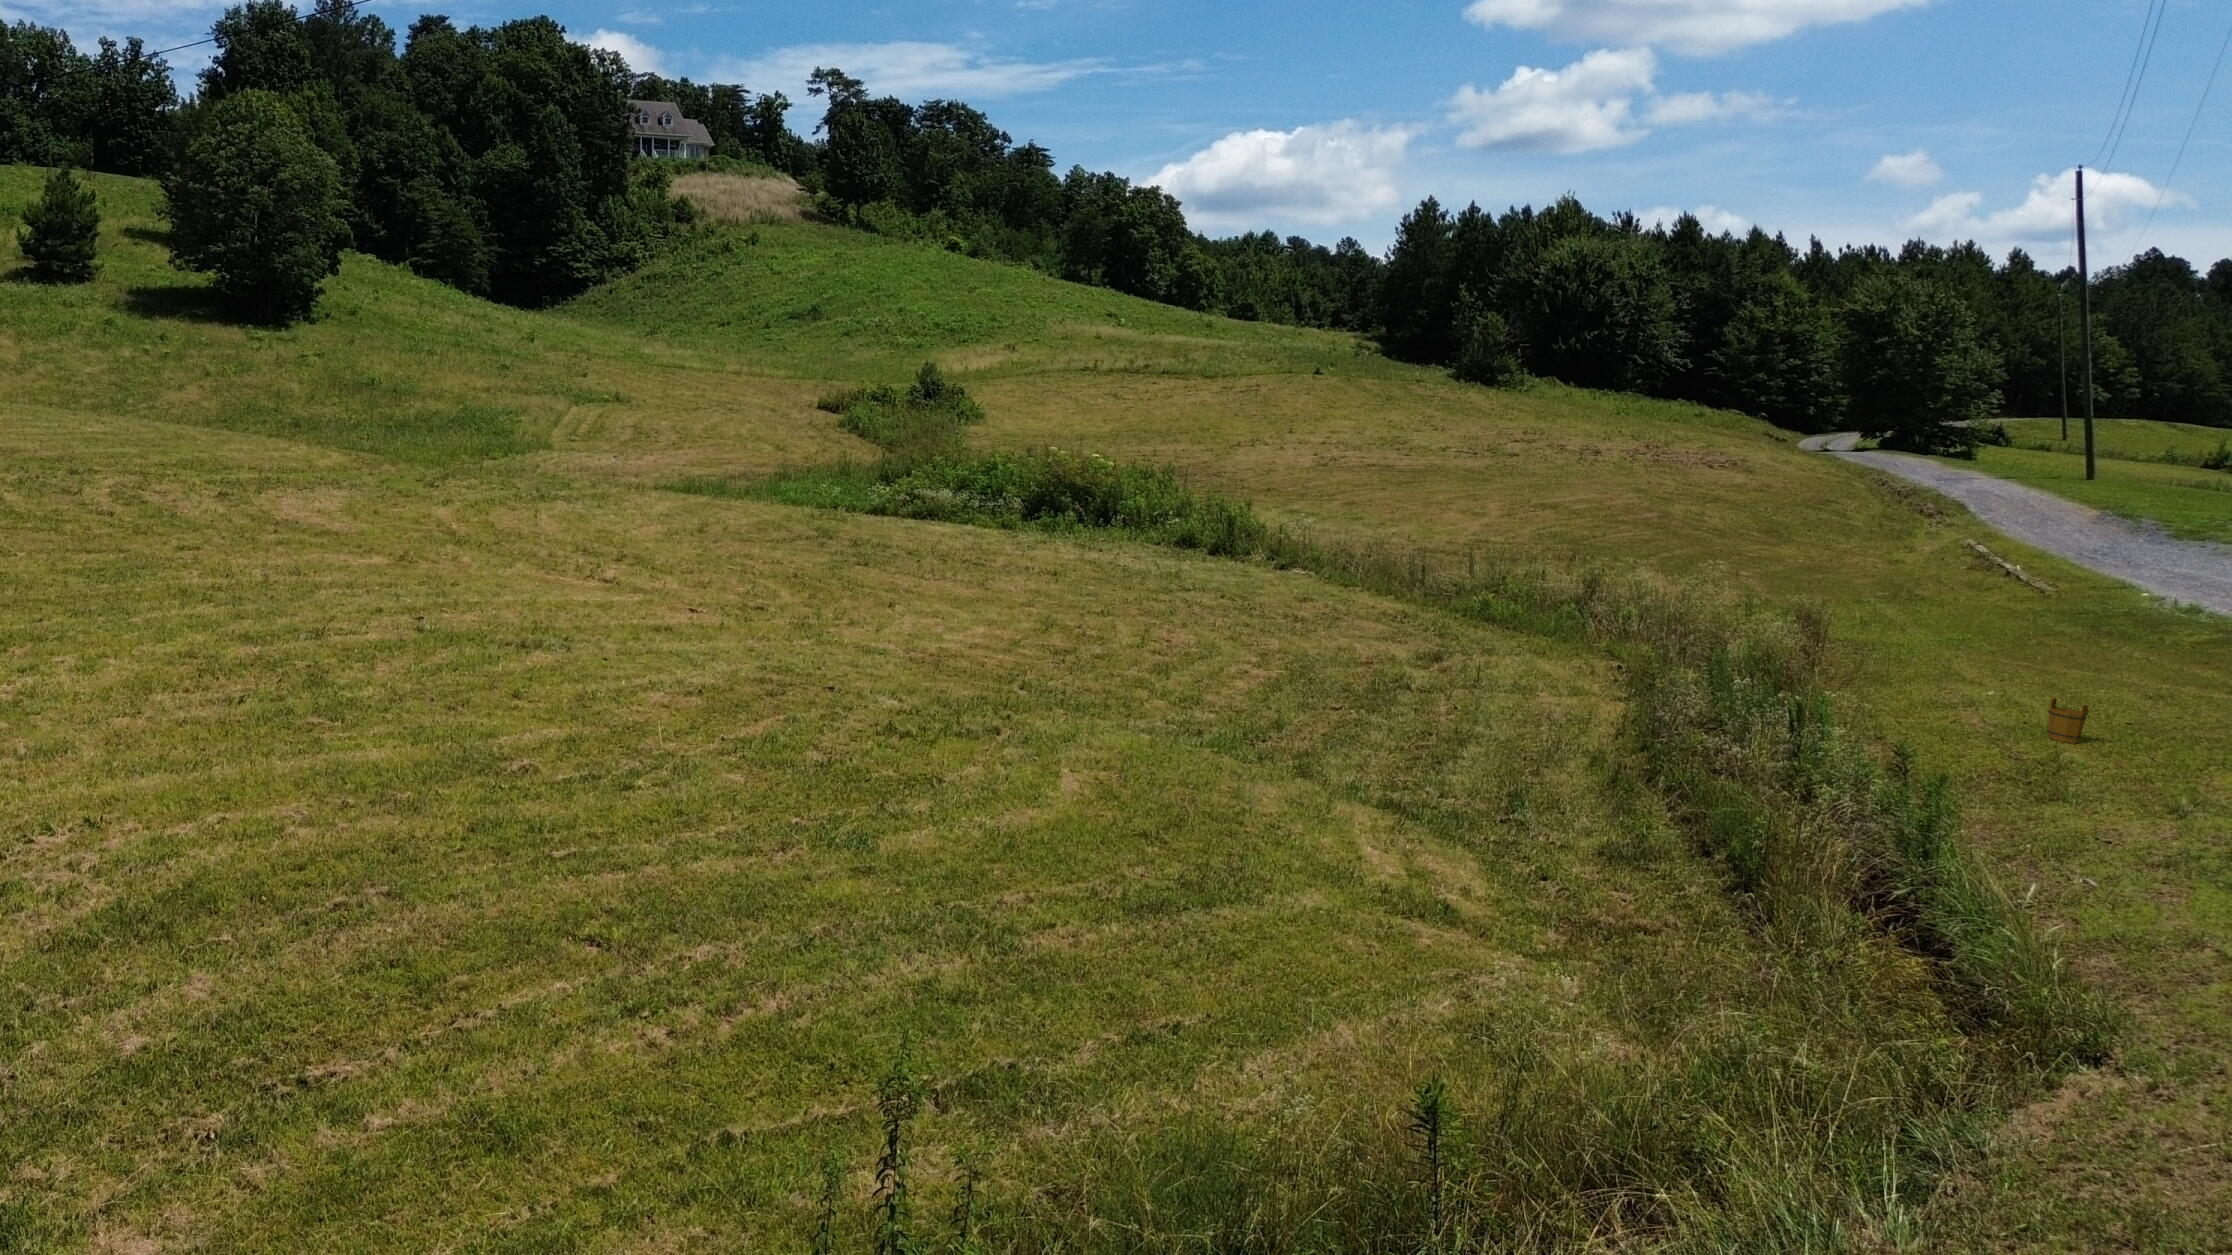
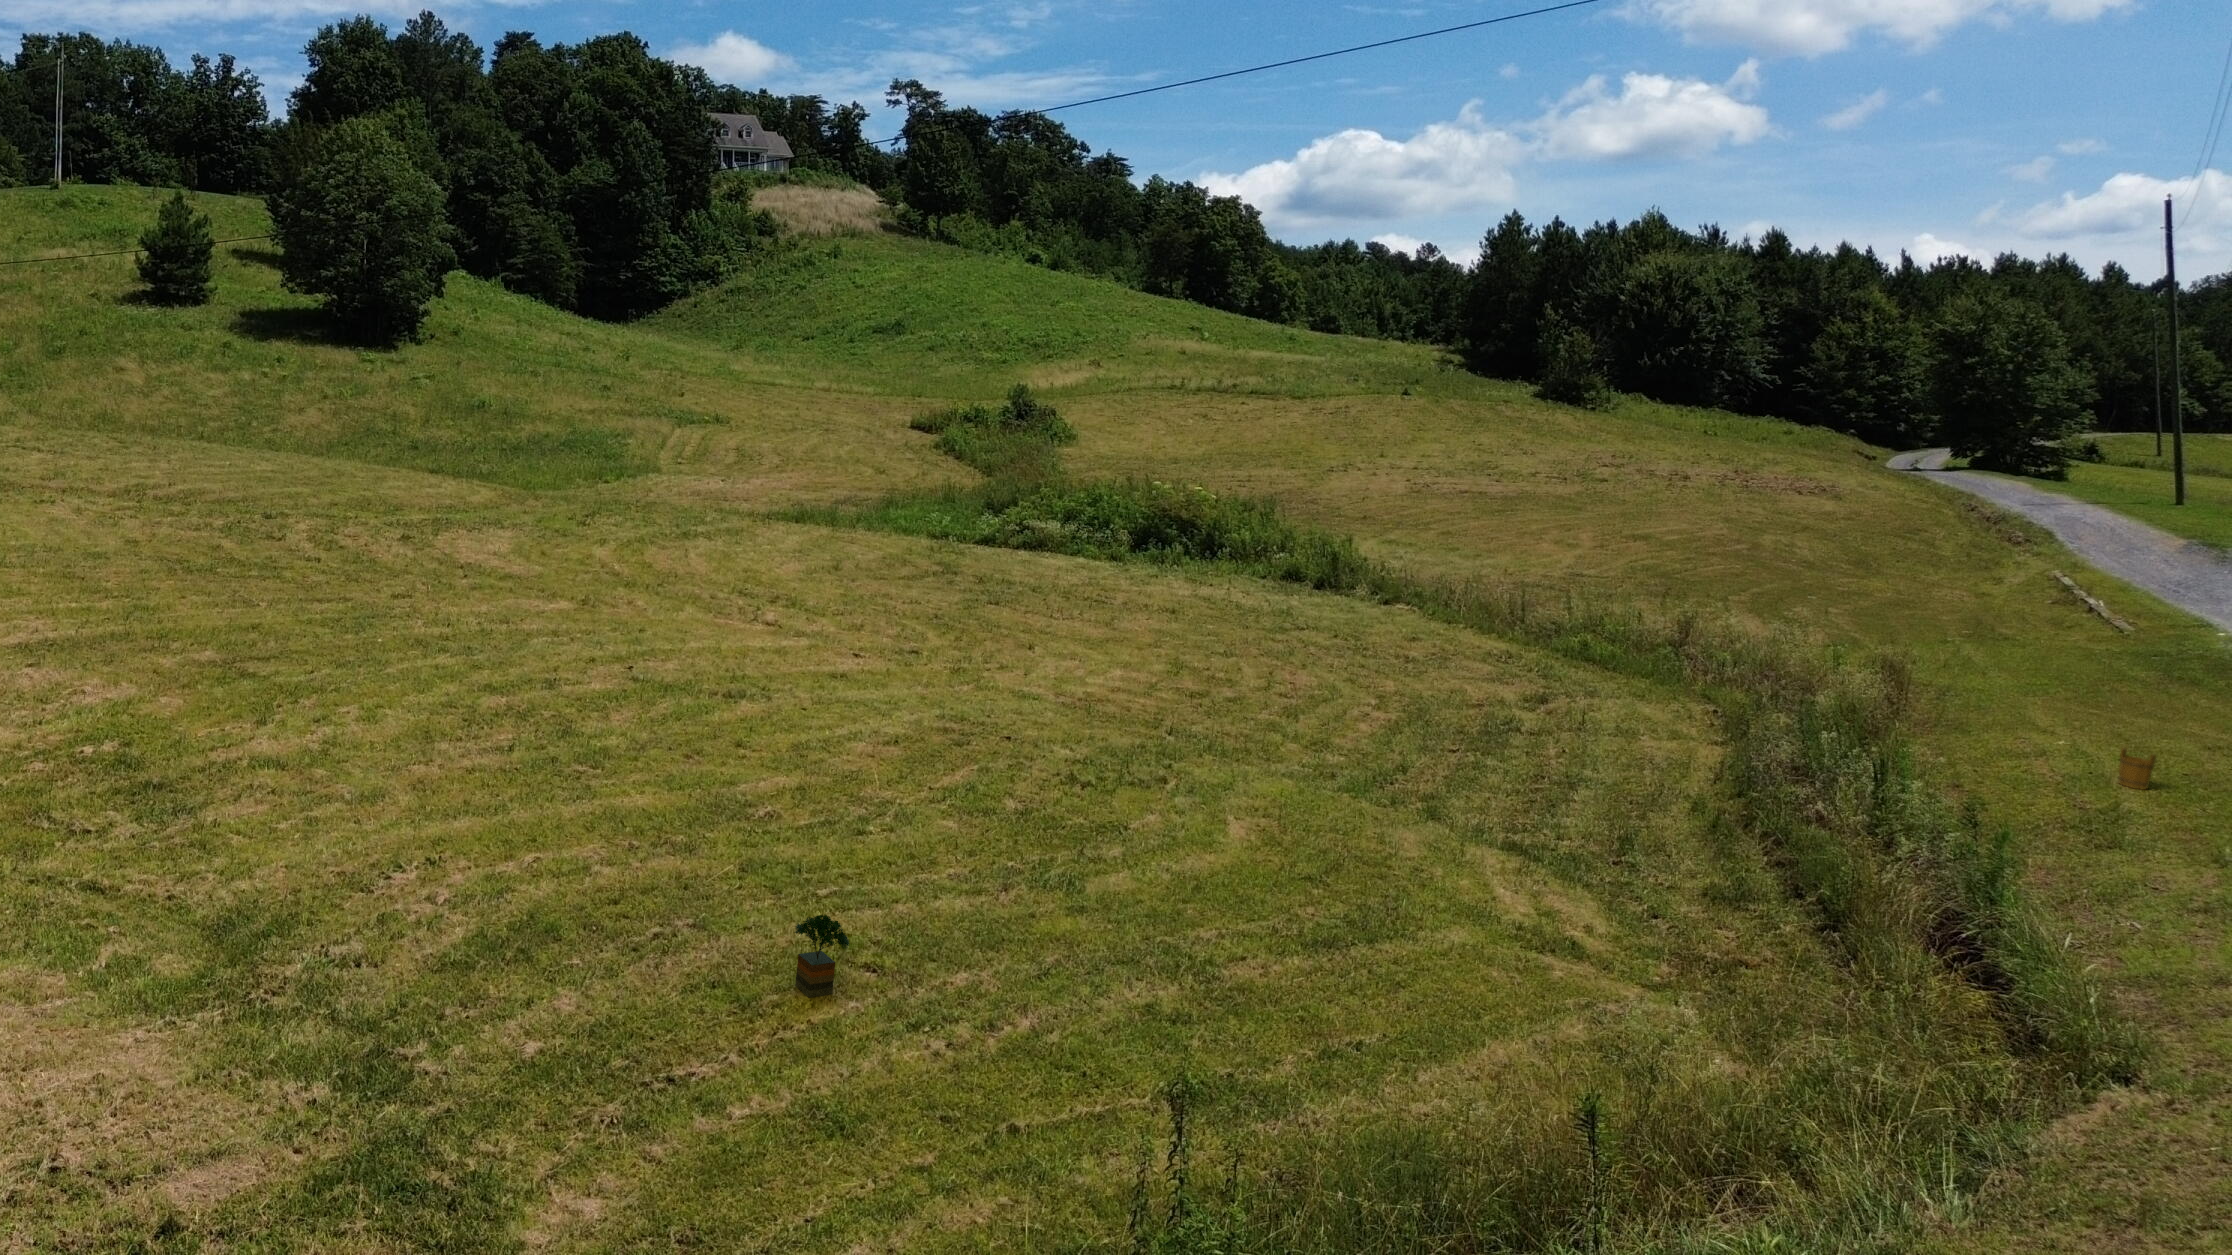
potted tree: none [492,874,559,977] -> present [795,914,850,997]

